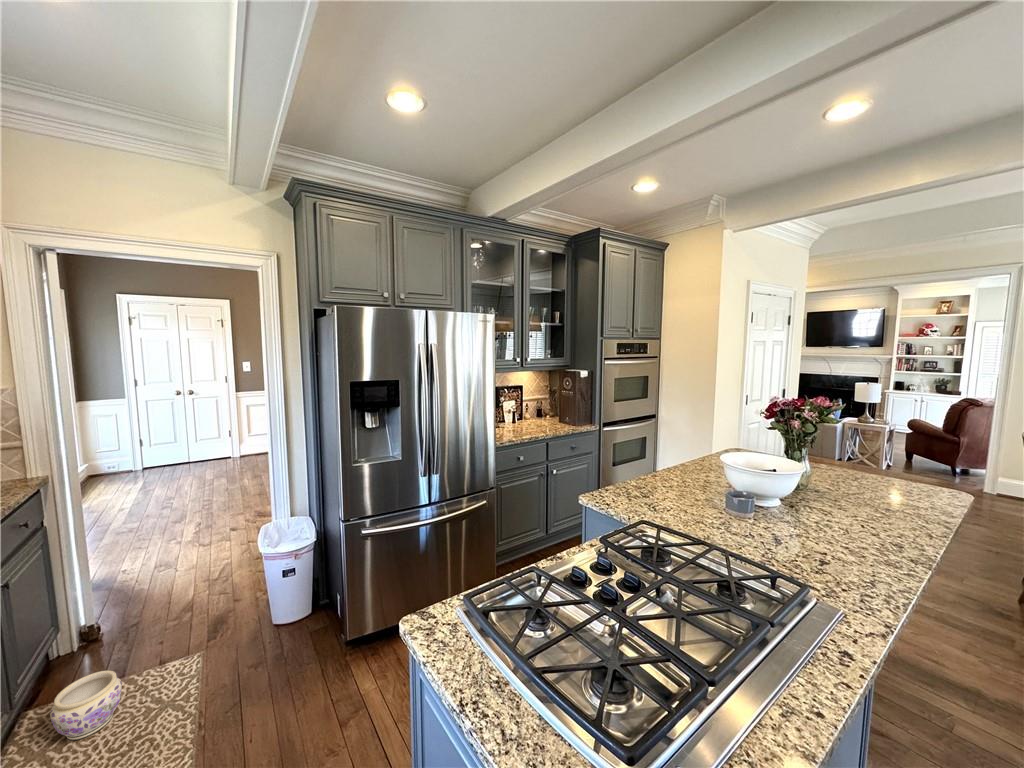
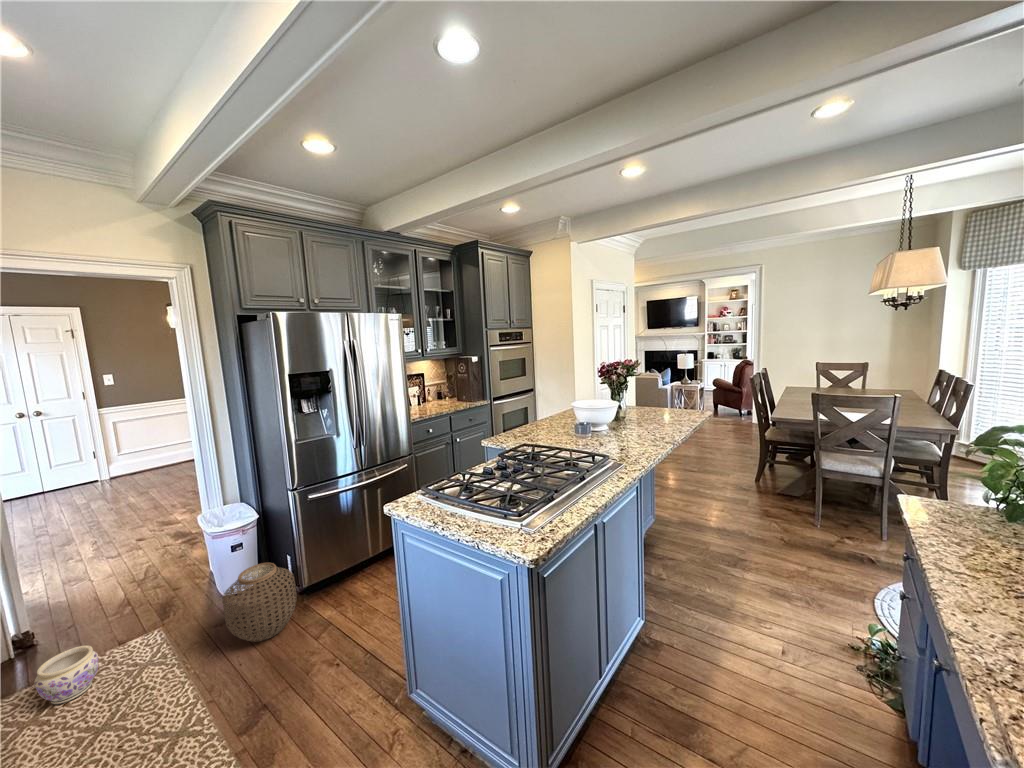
woven basket: none [248,607,335,710] -> present [223,563,296,642]

